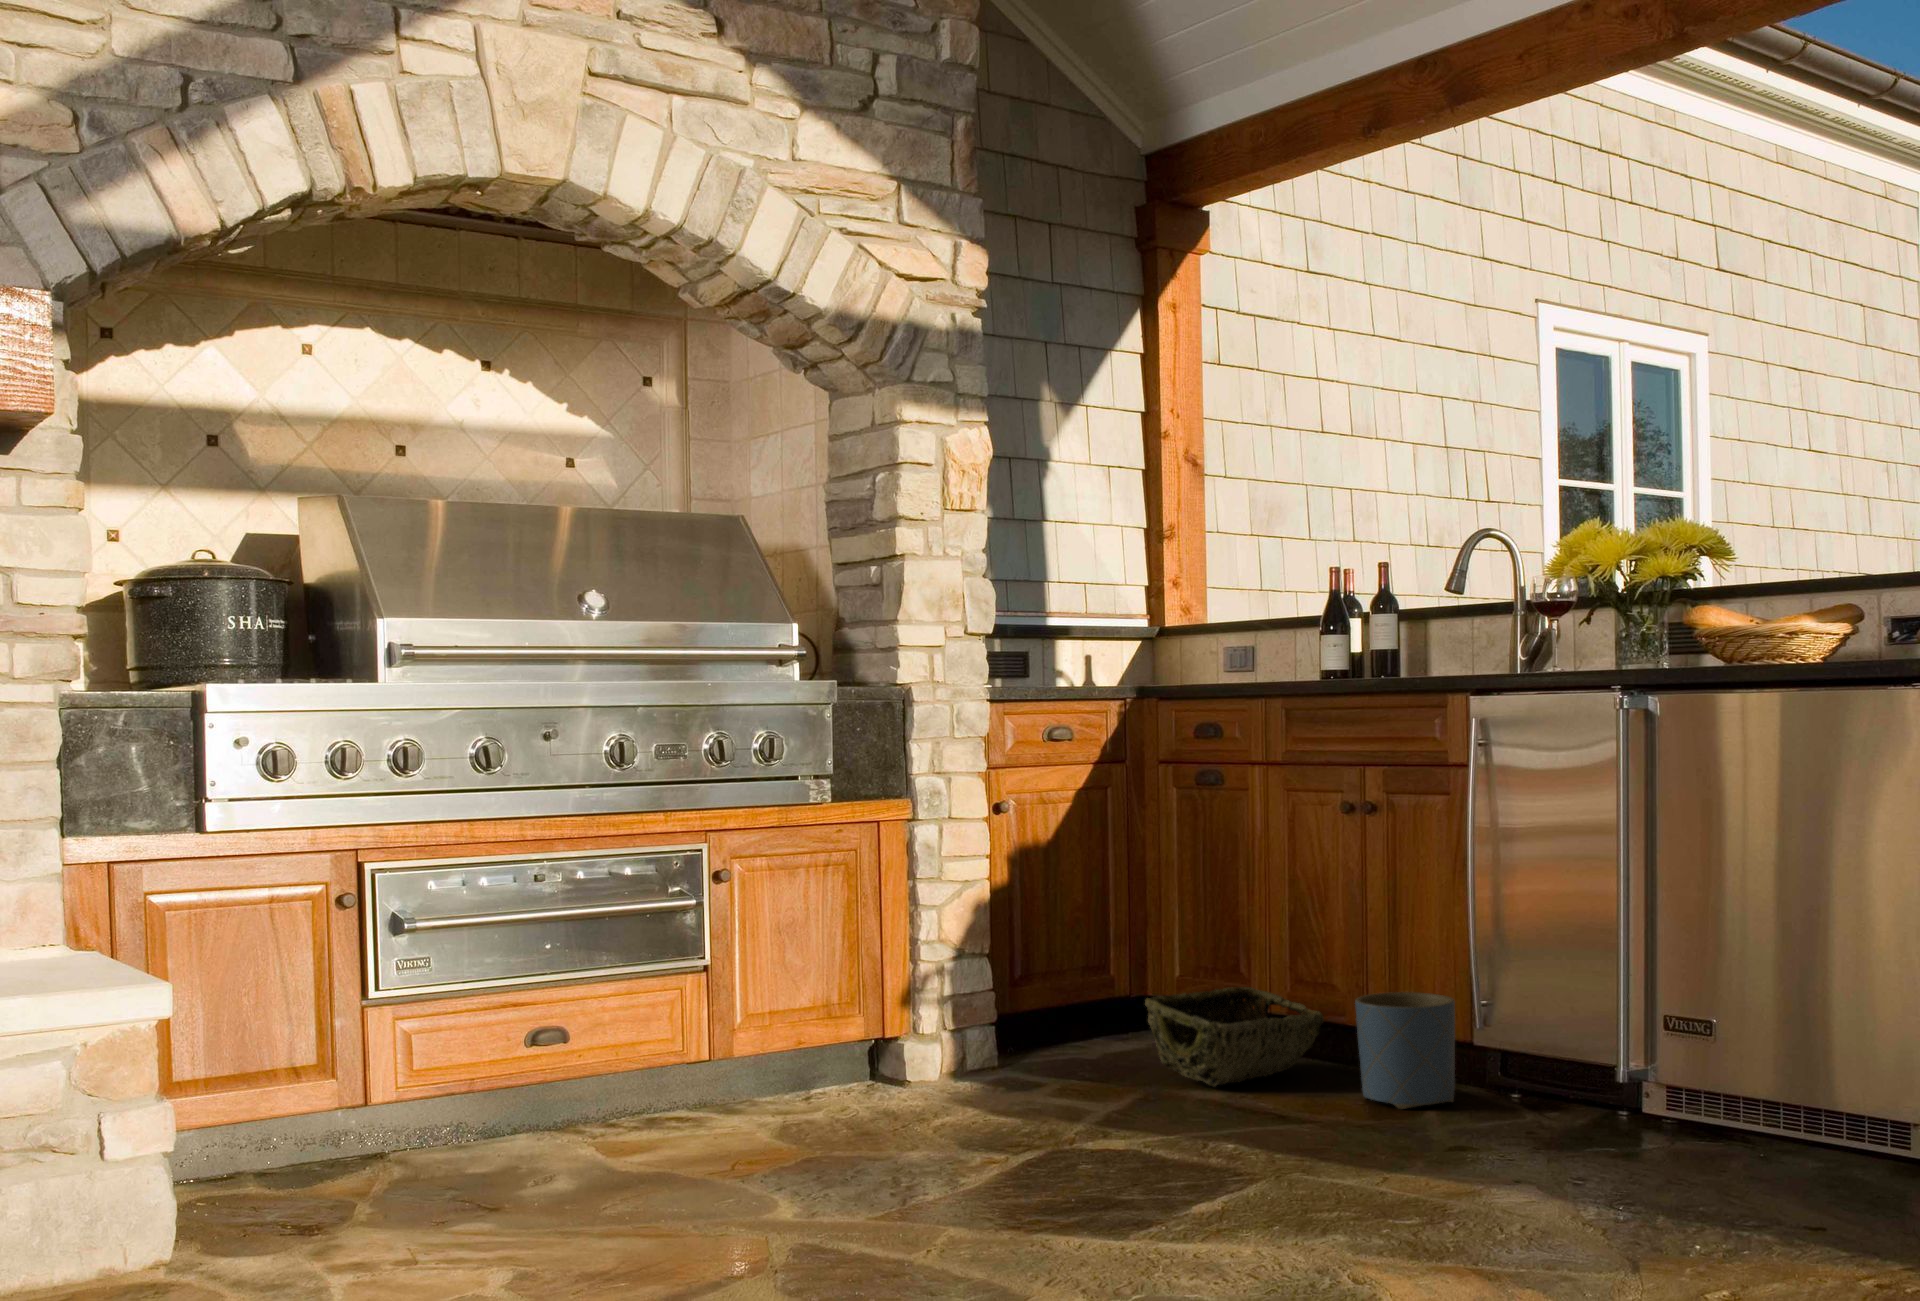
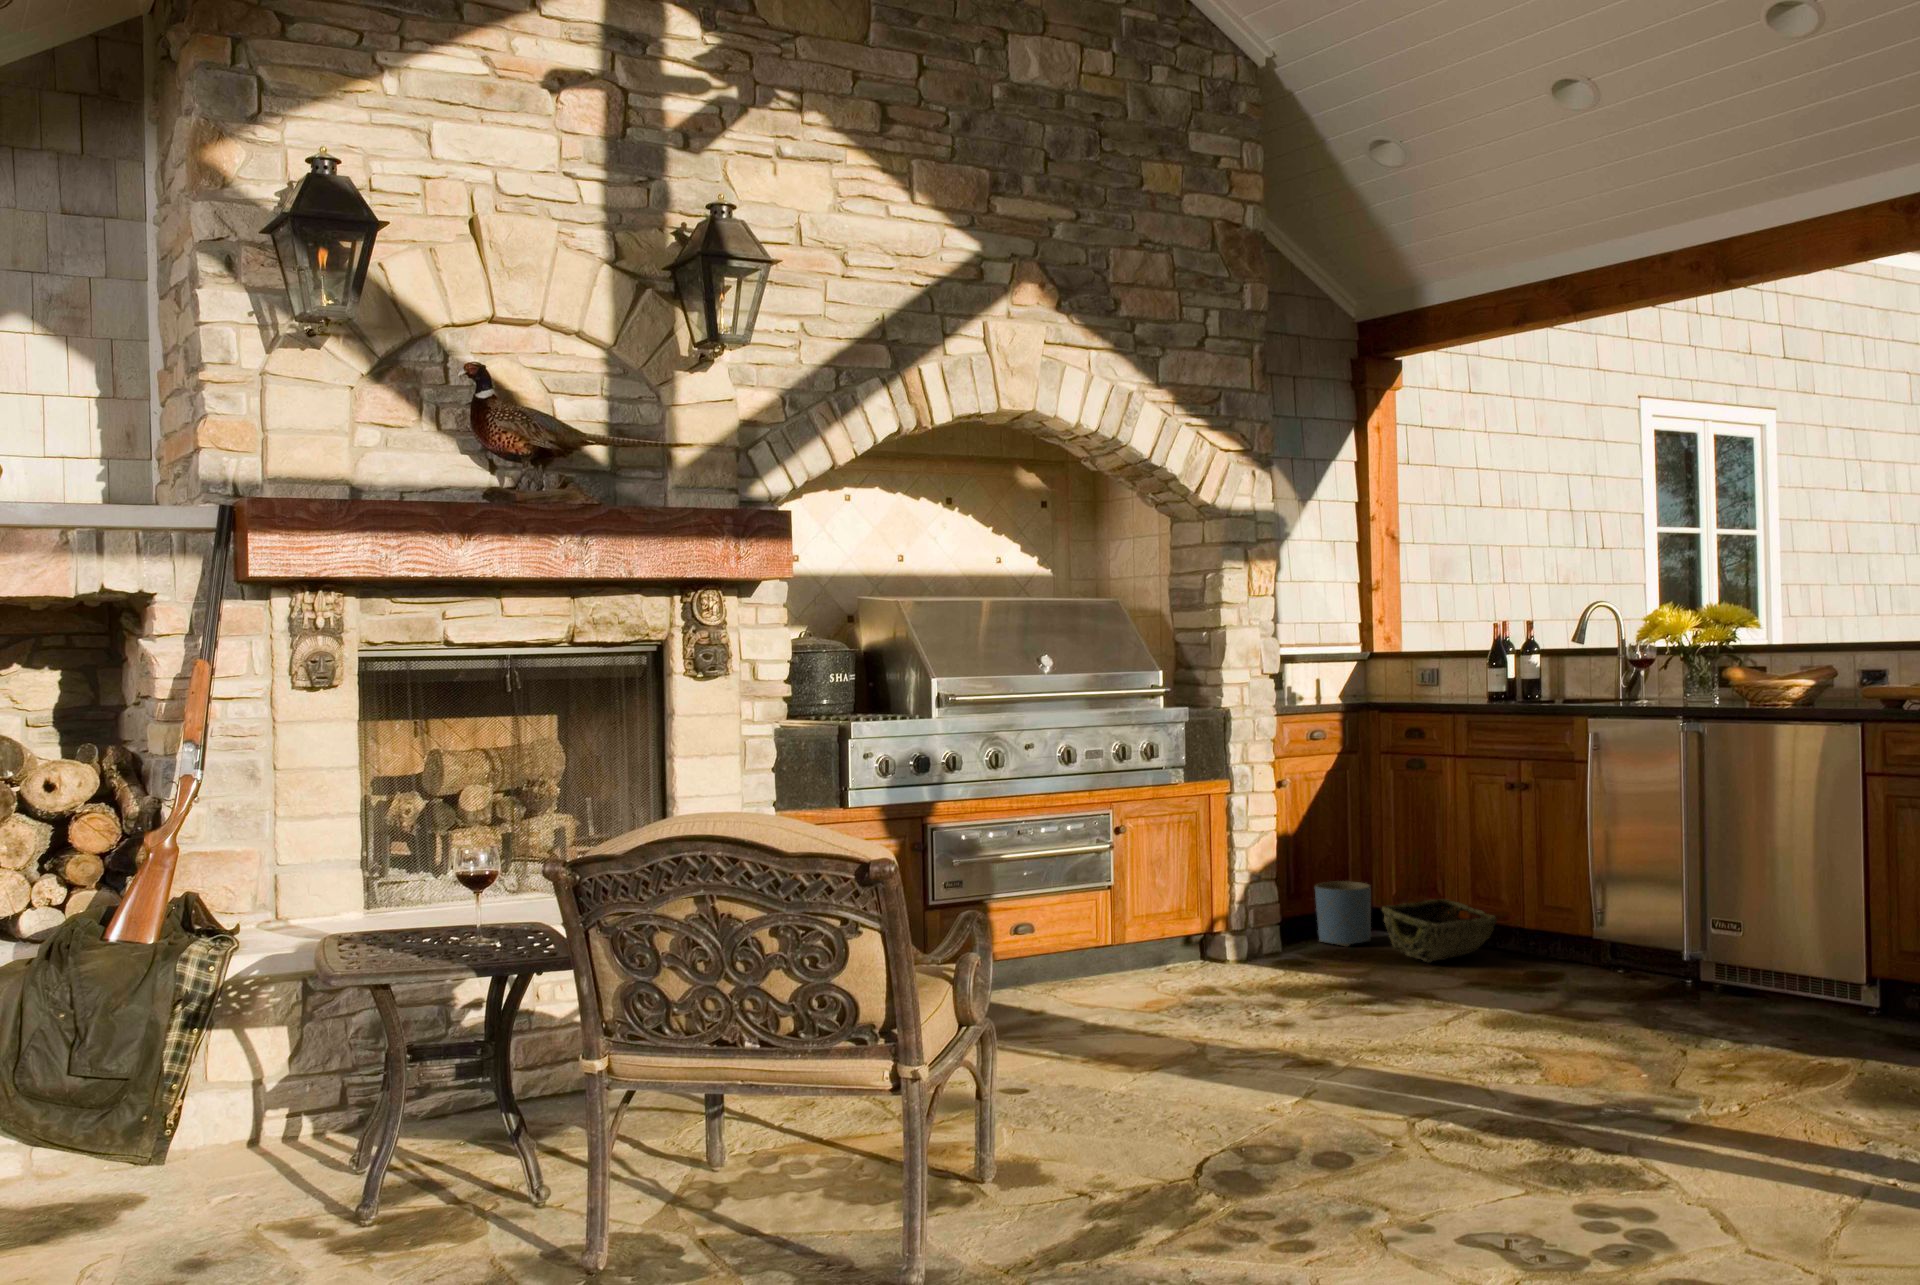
planter: present [1355,992,1455,1109] -> present [1315,881,1371,946]

